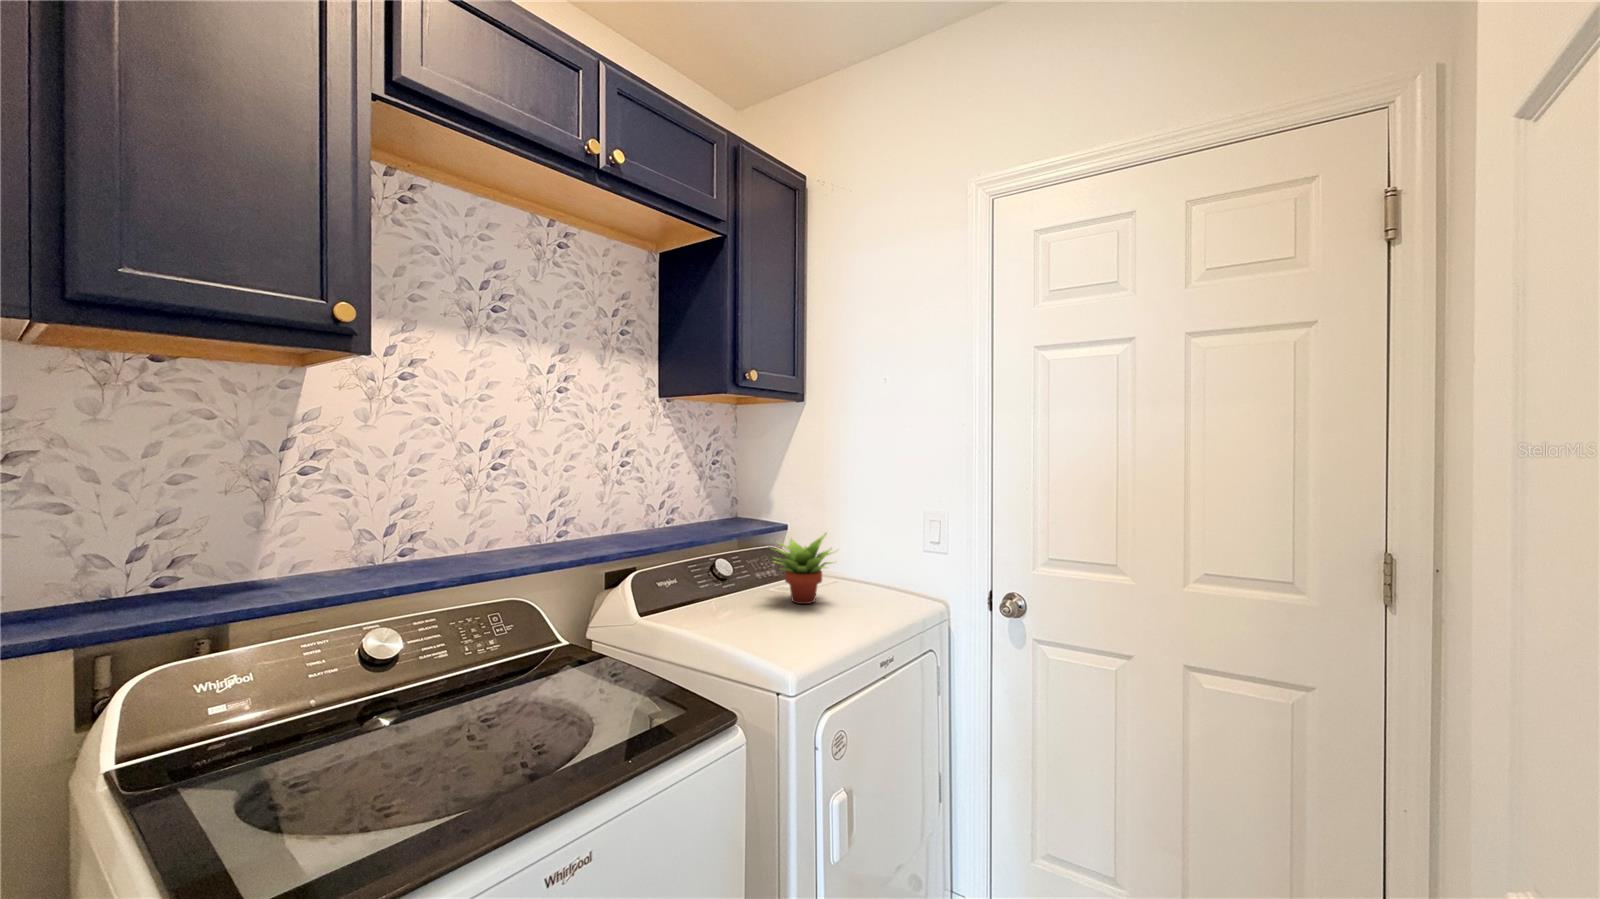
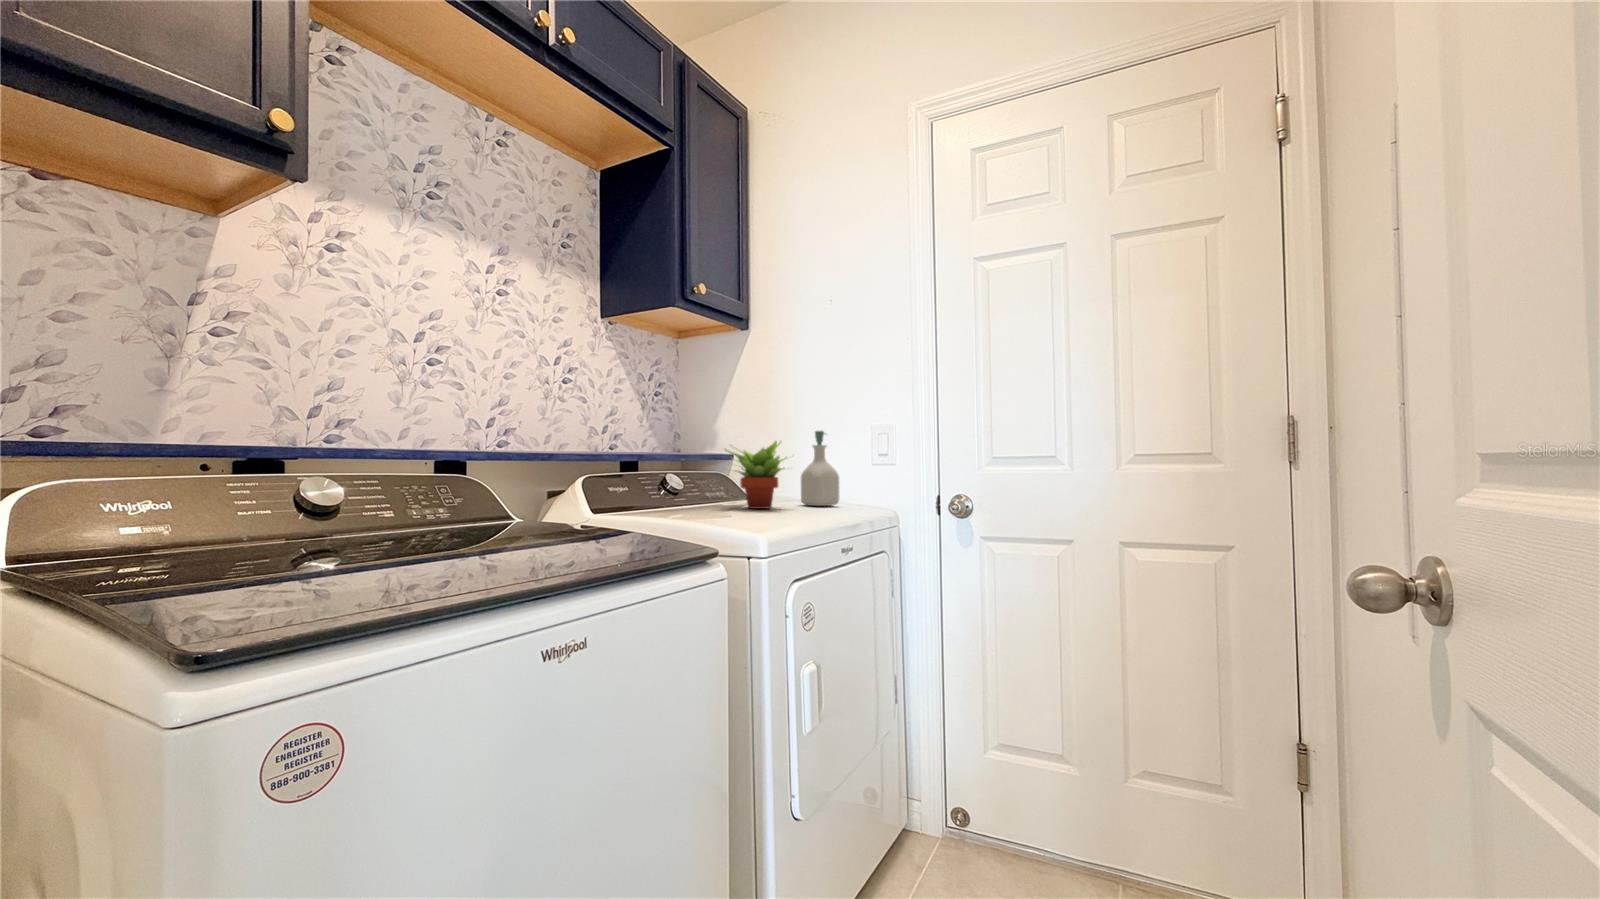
soap bottle: none [847,516,886,594] -> present [801,431,839,506]

